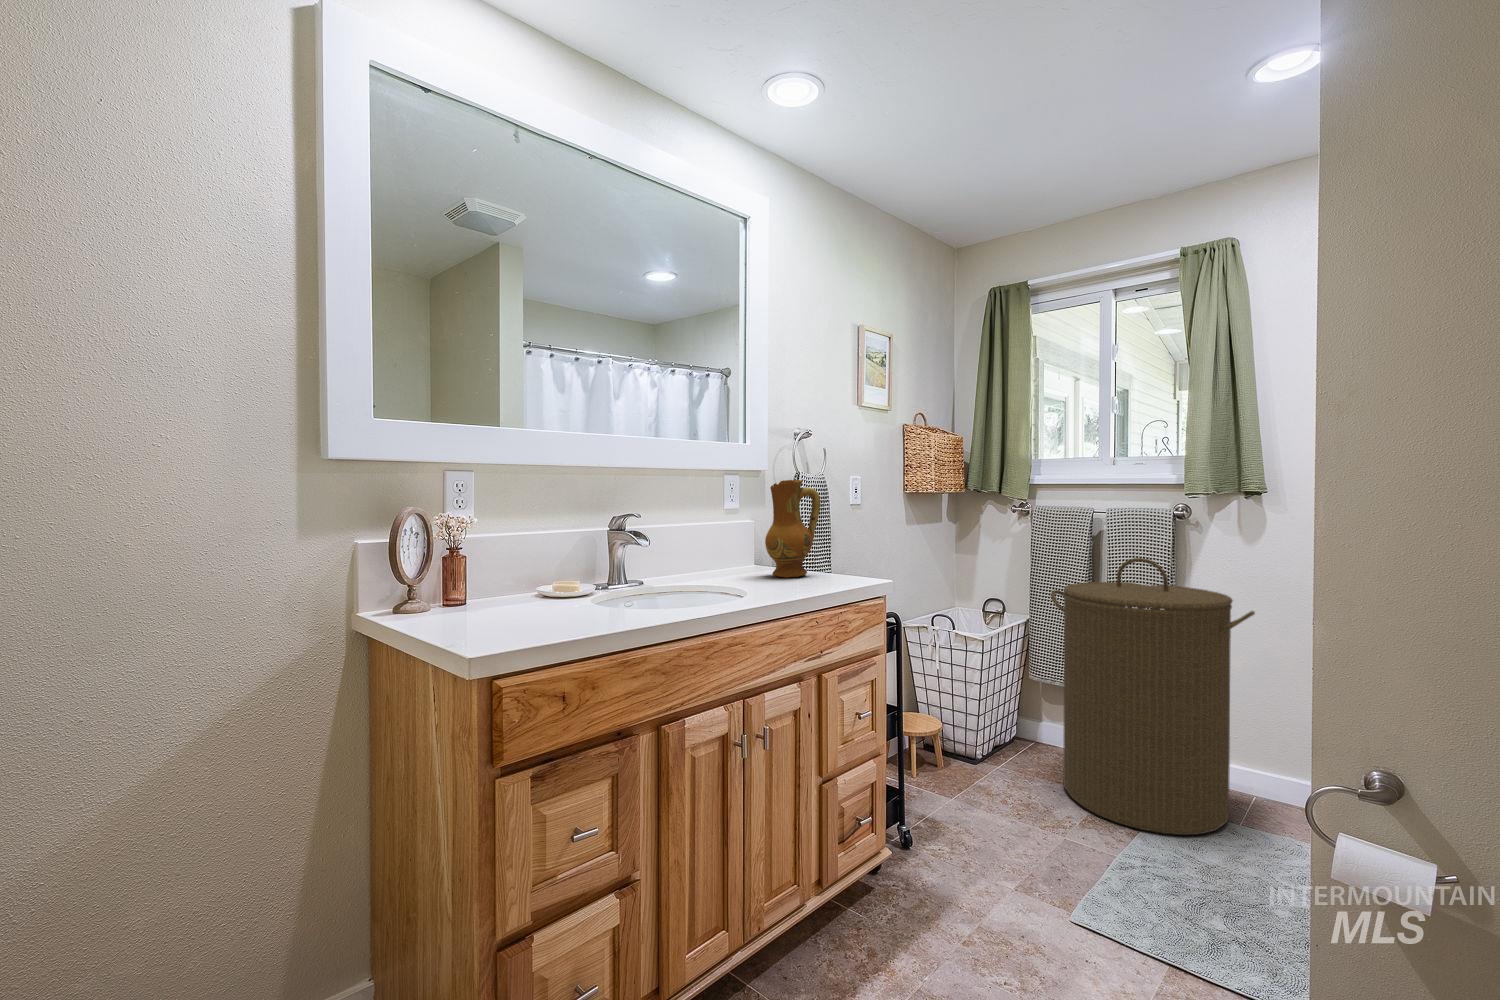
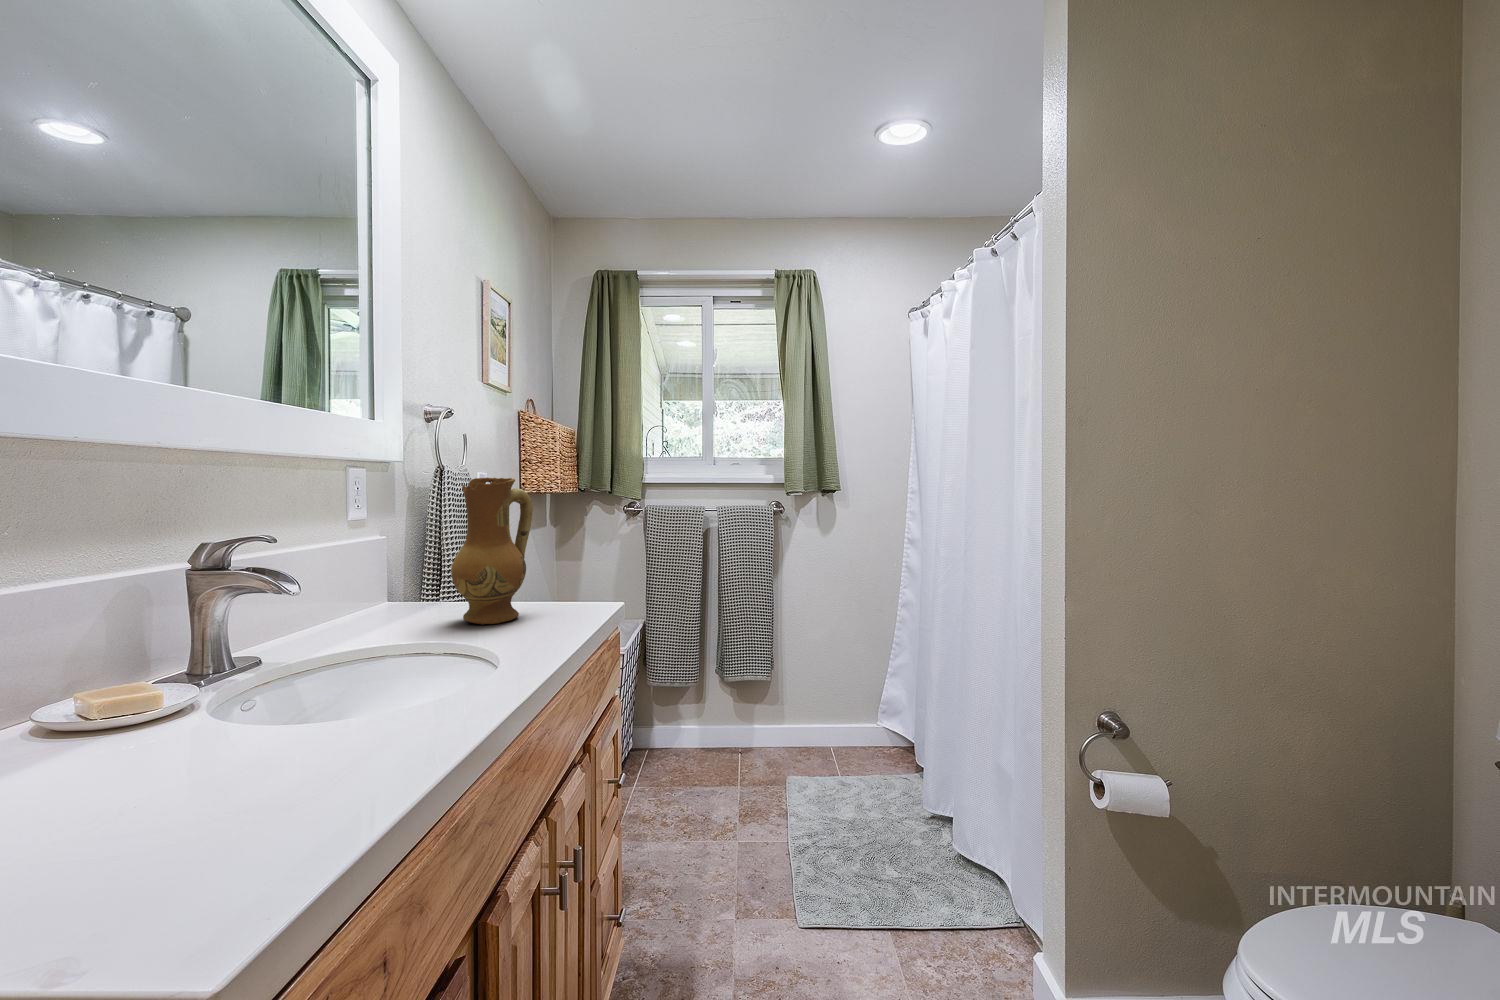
laundry hamper: present [1051,558,1255,835] -> none [684,552,850,807]

